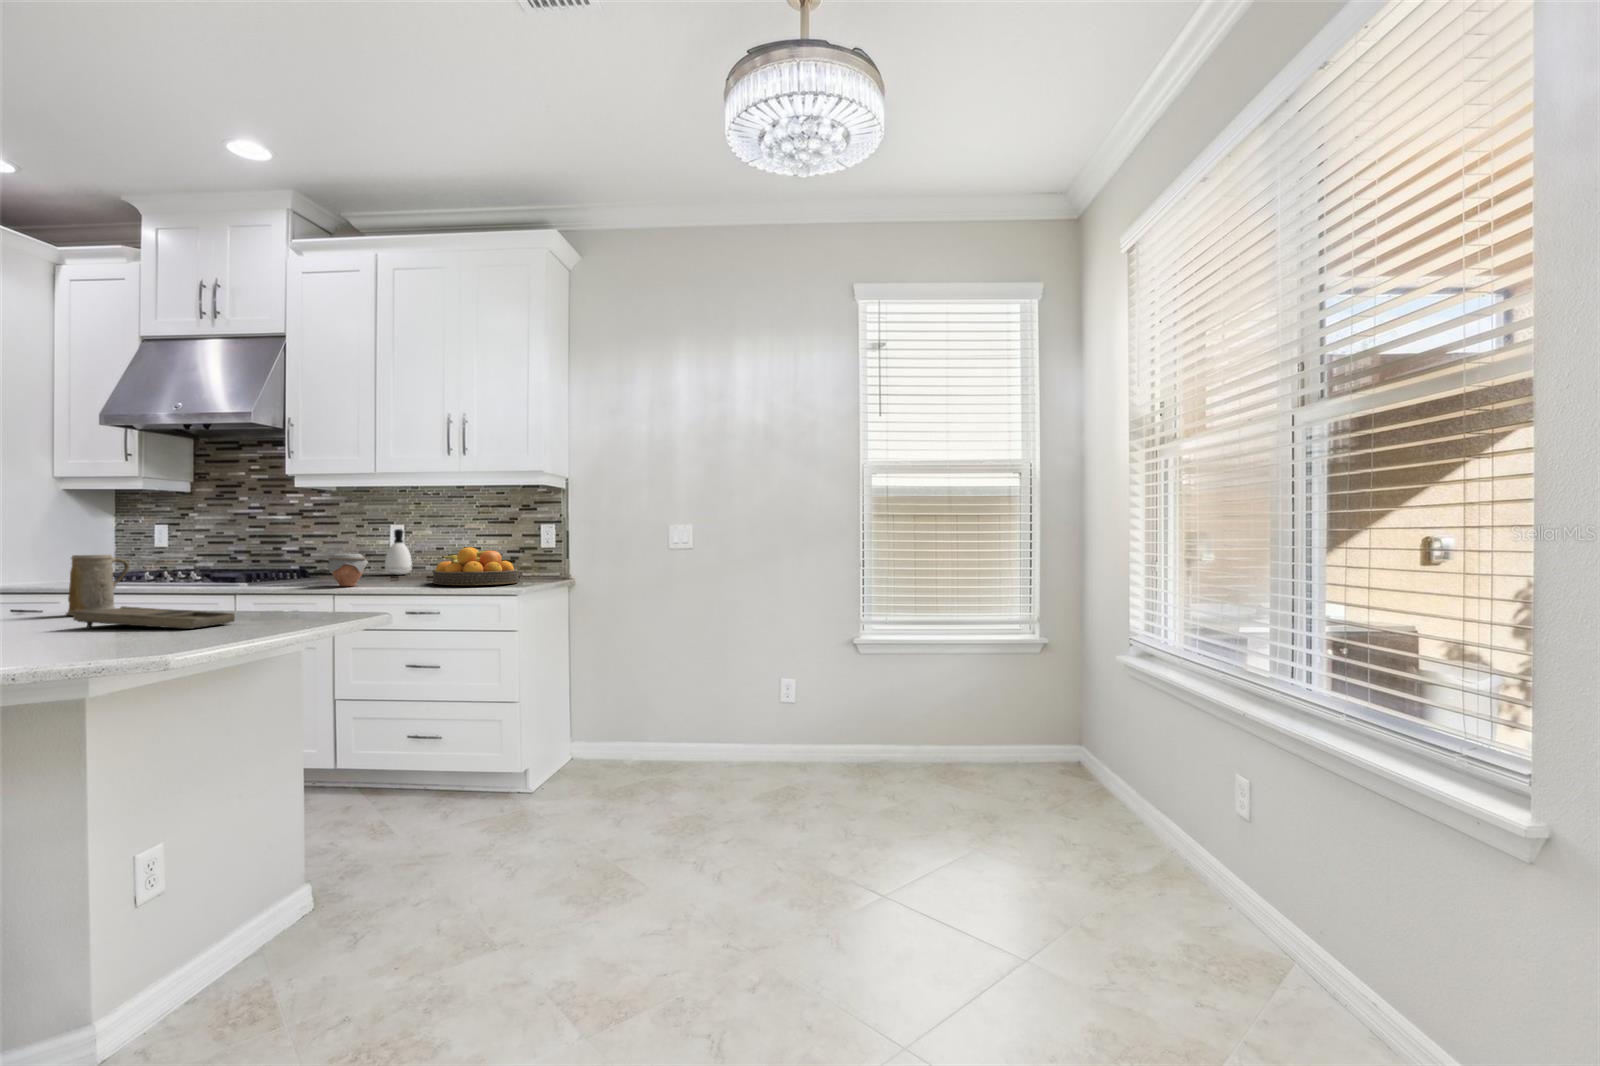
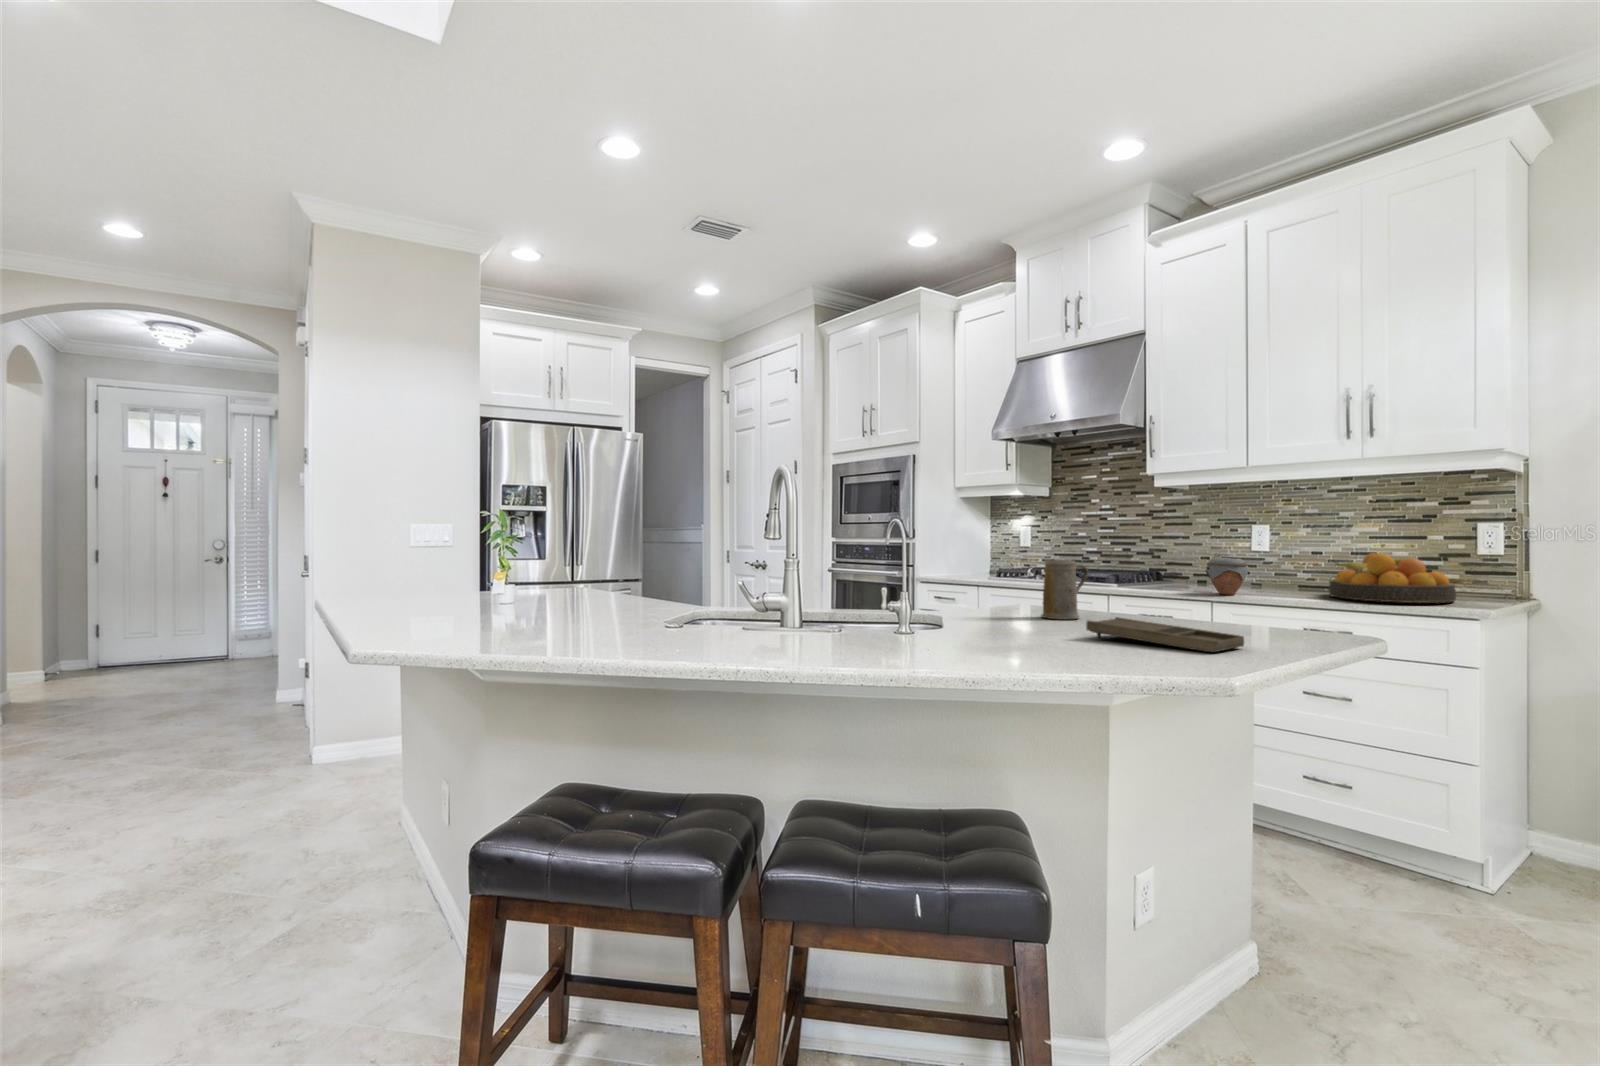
soap dispenser: present [385,529,412,575] -> none [1247,530,1280,582]

